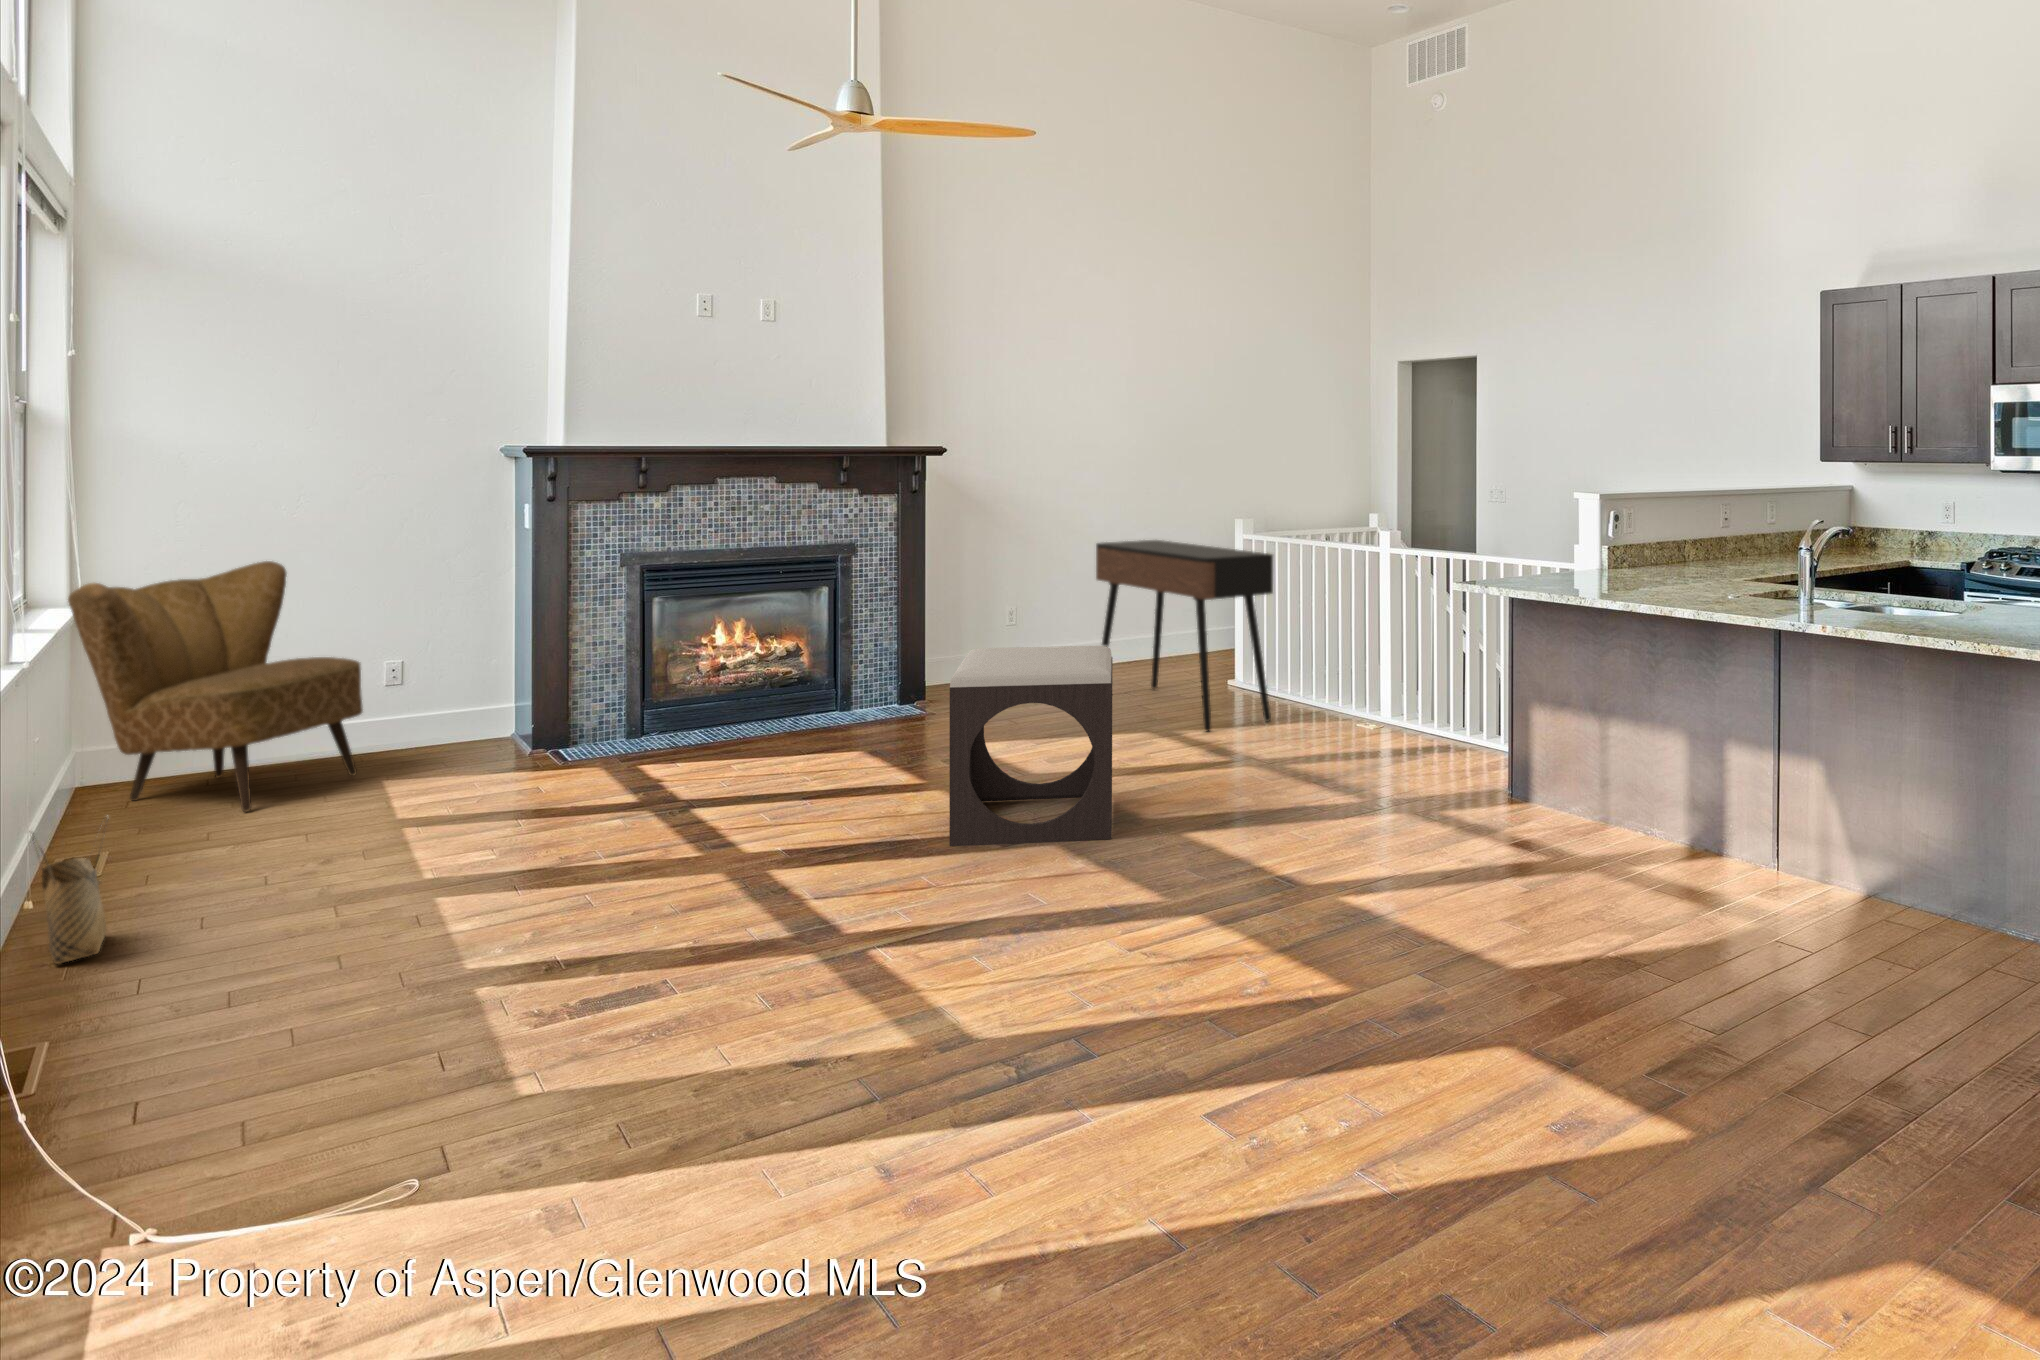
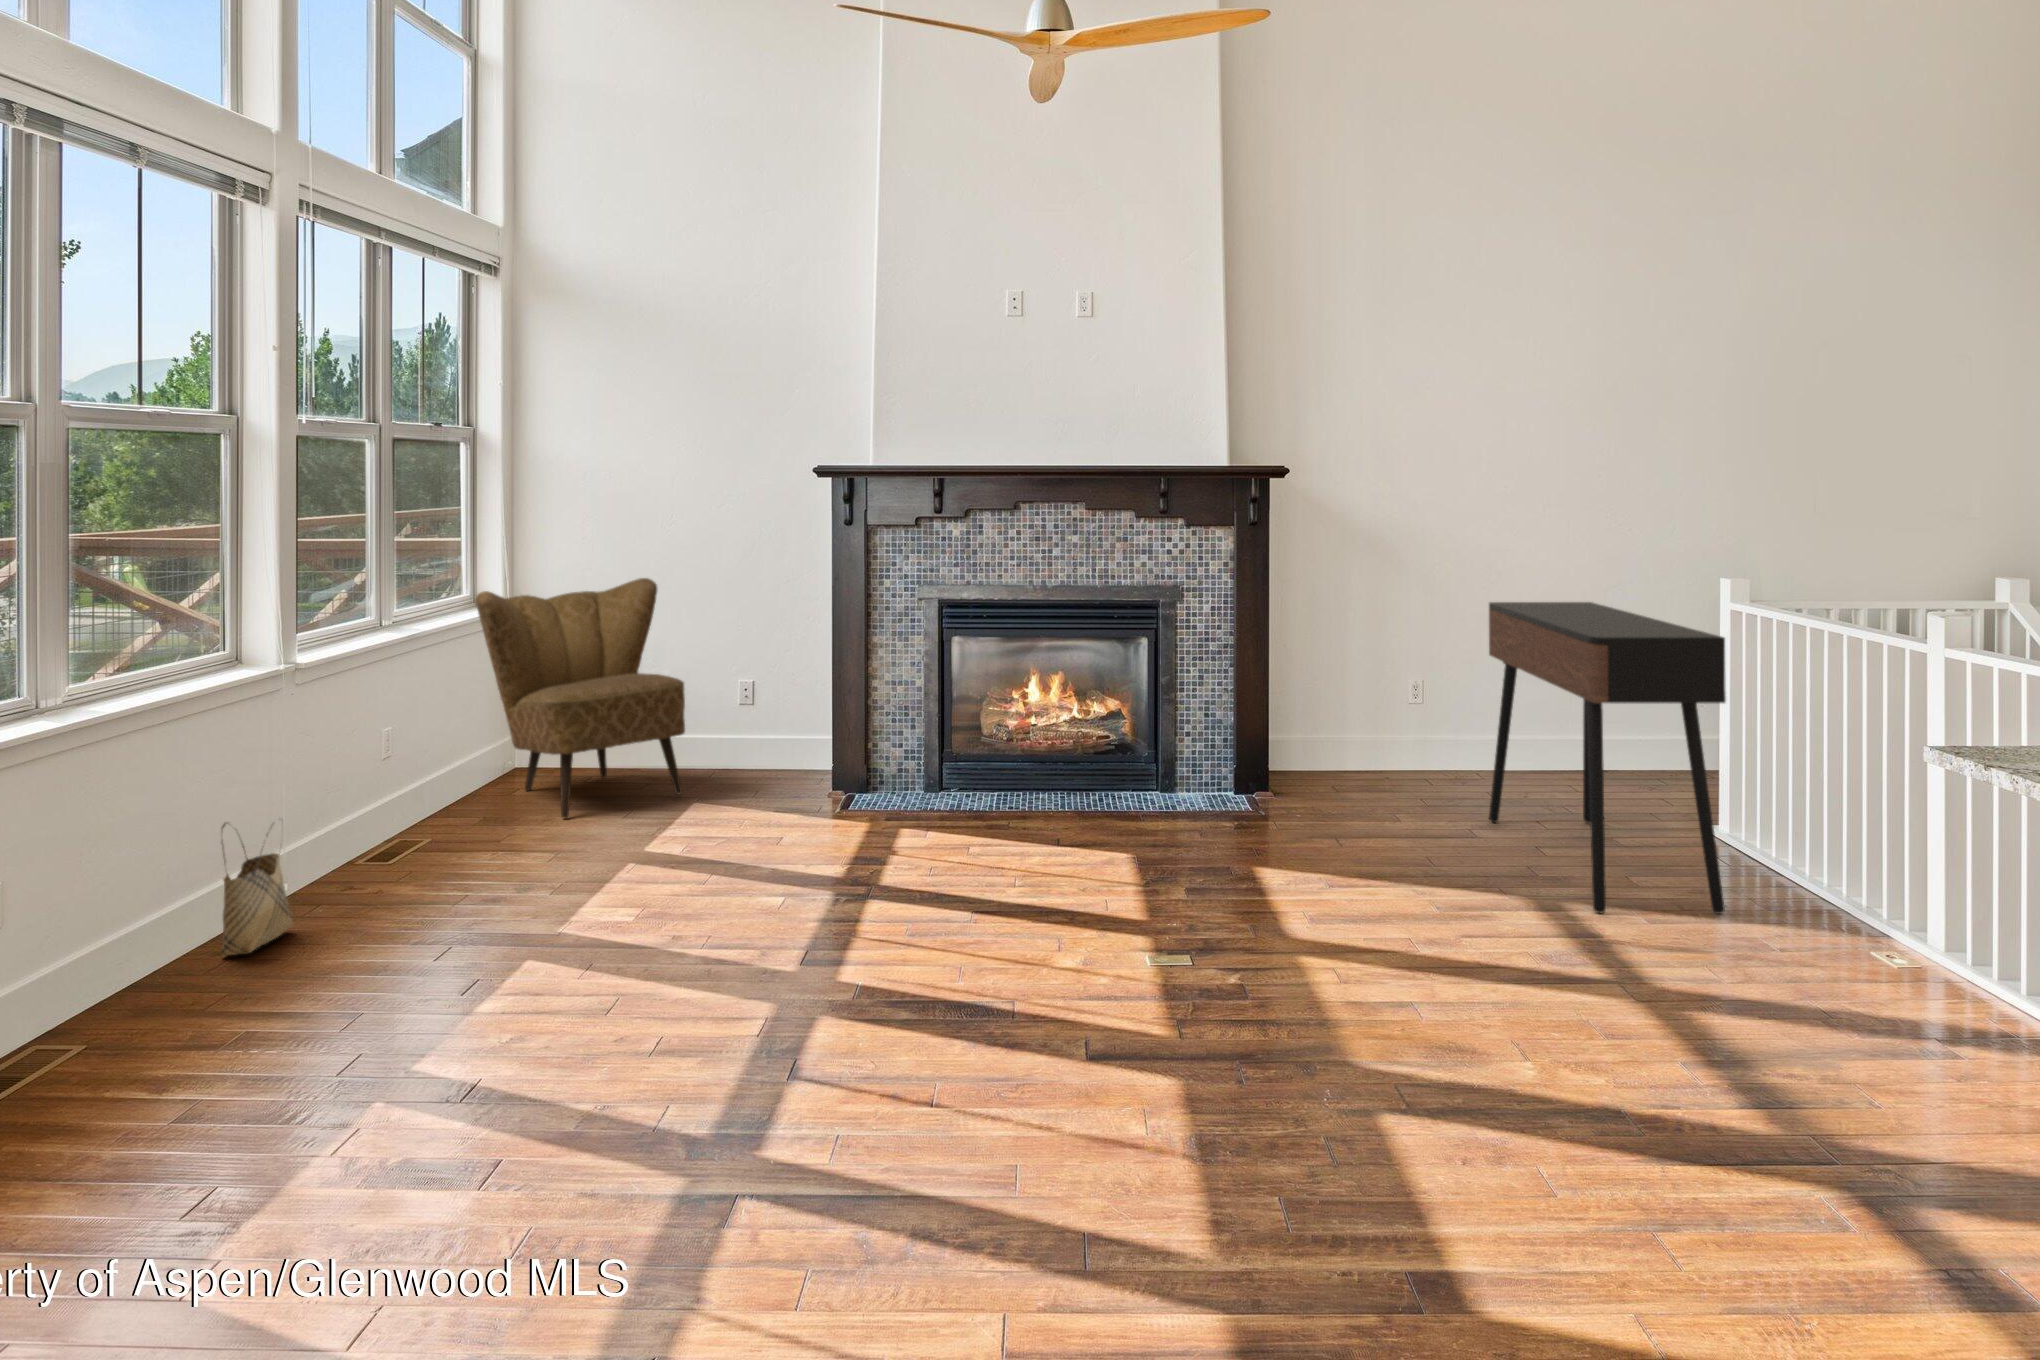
footstool: present [949,646,1113,846] -> none [1030,747,1331,1088]

